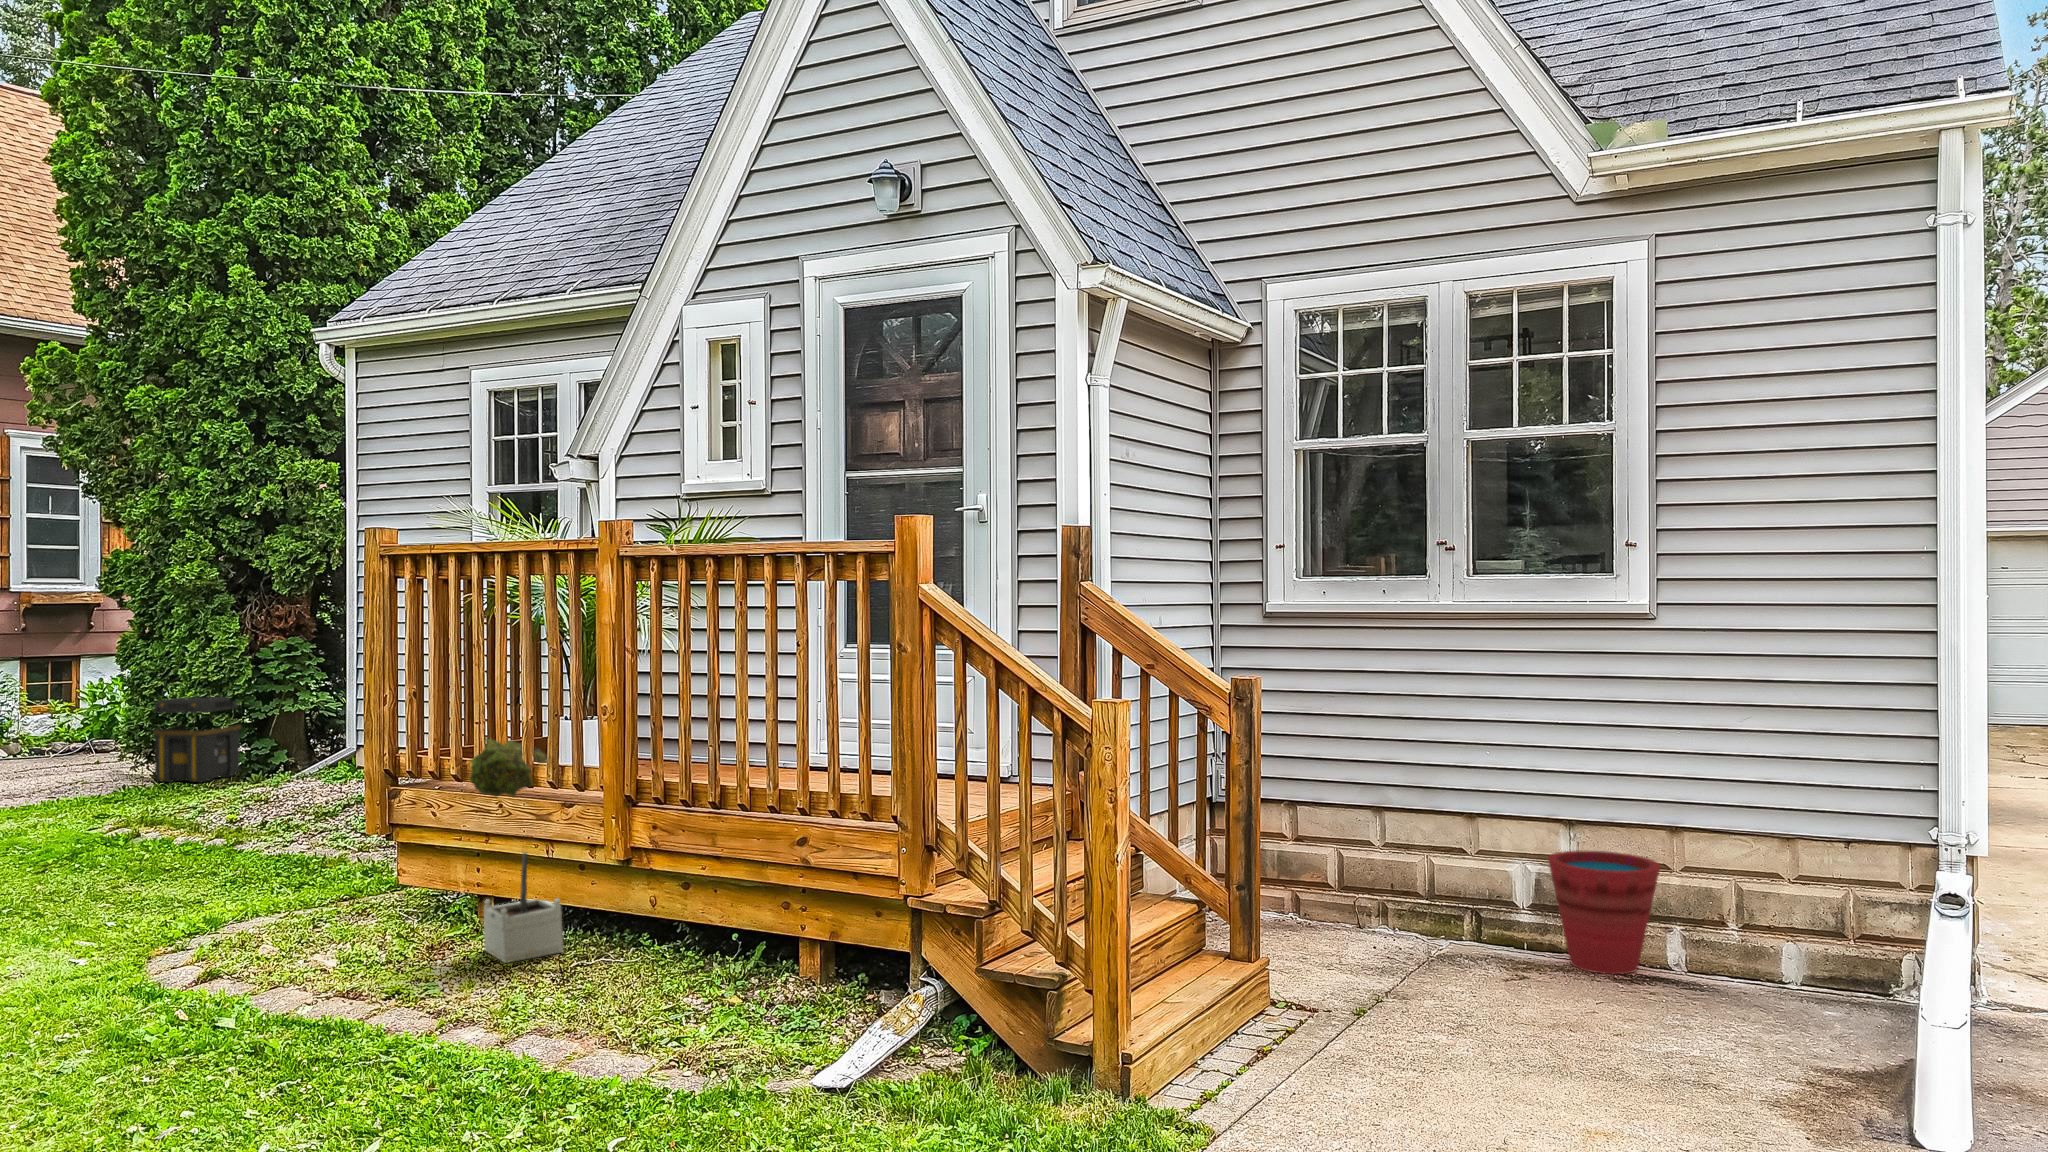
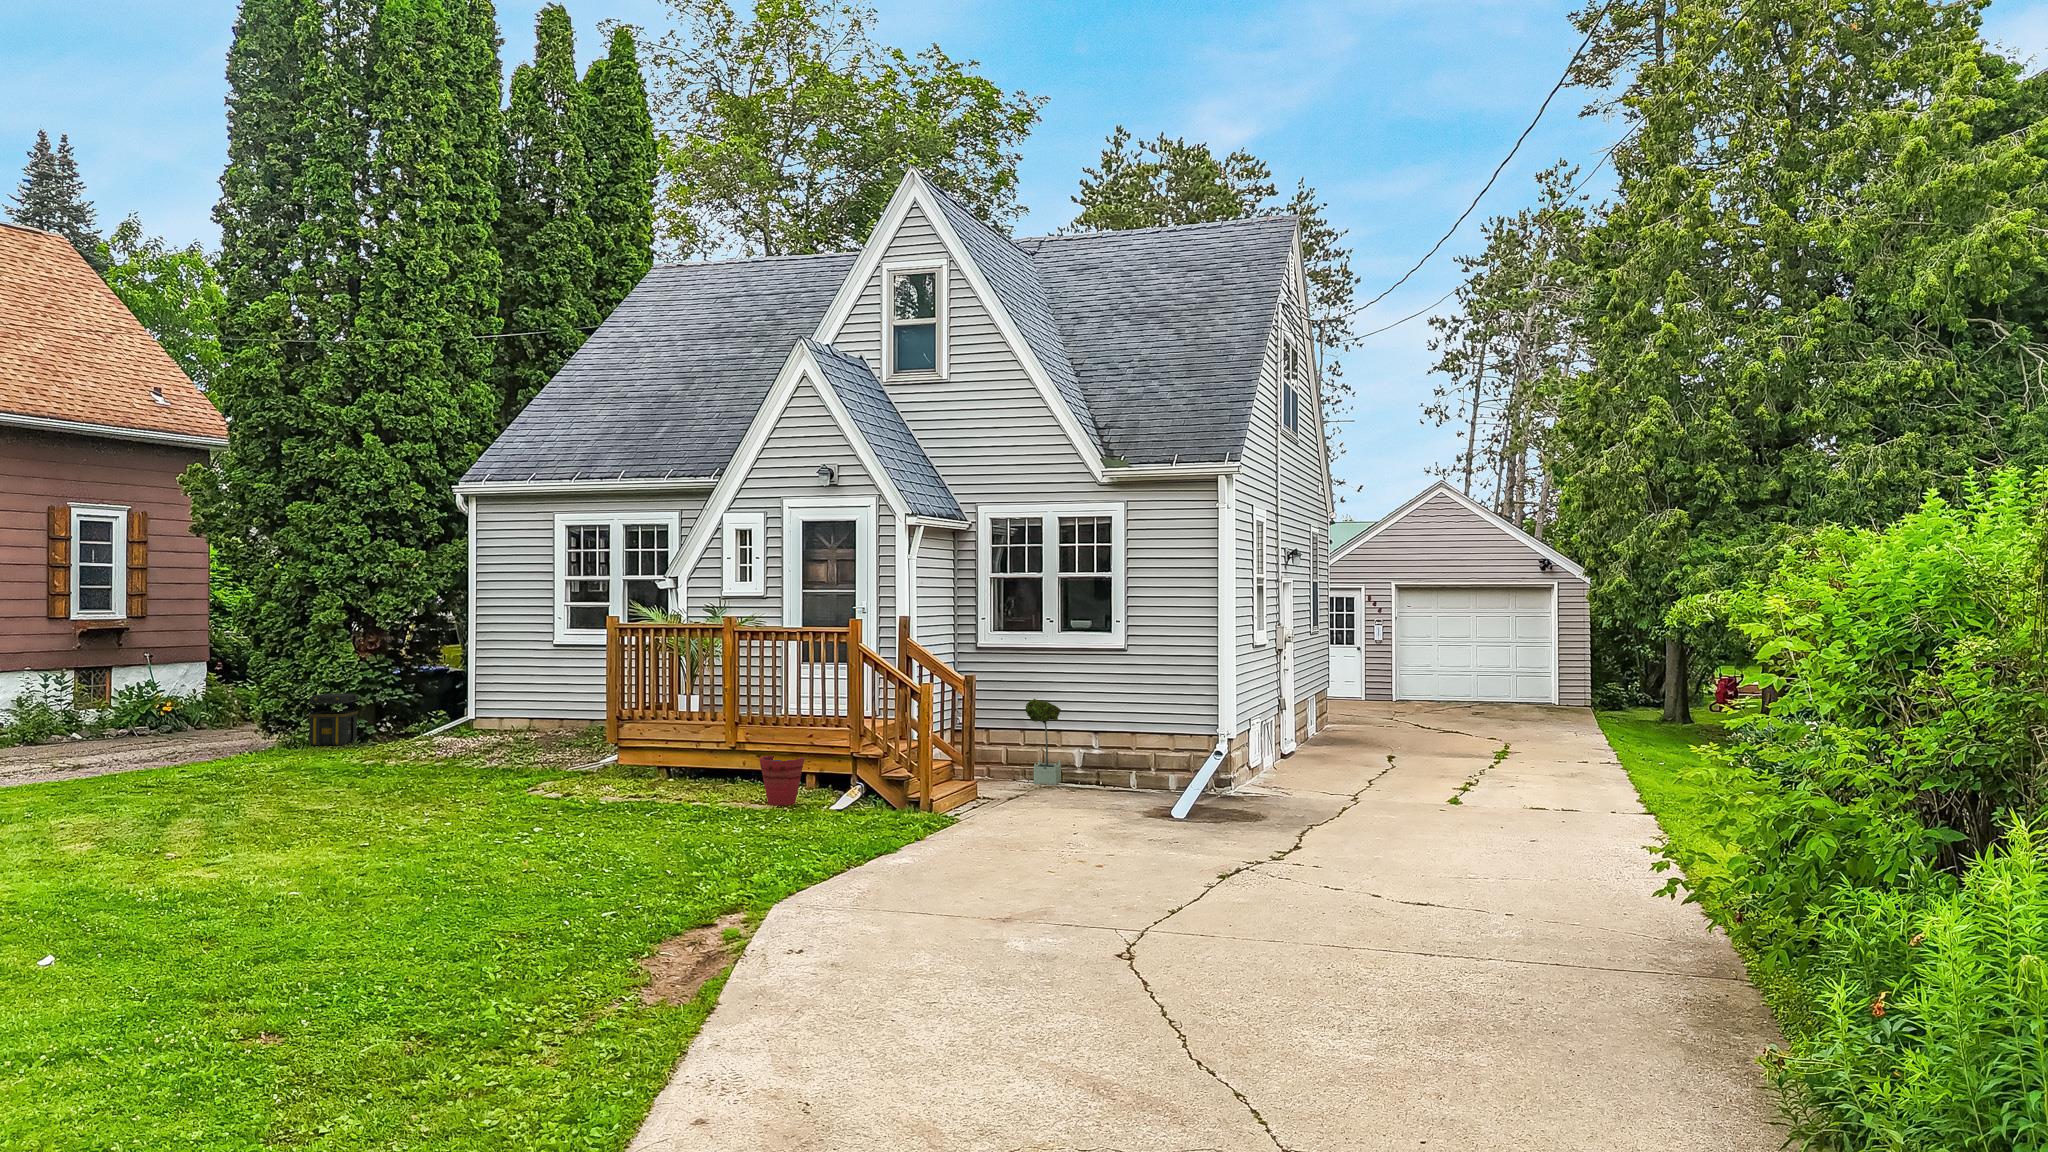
potted tree: present [470,738,563,963] -> present [1025,699,1061,785]
bucket: present [1548,850,1660,974] -> present [759,756,805,805]

